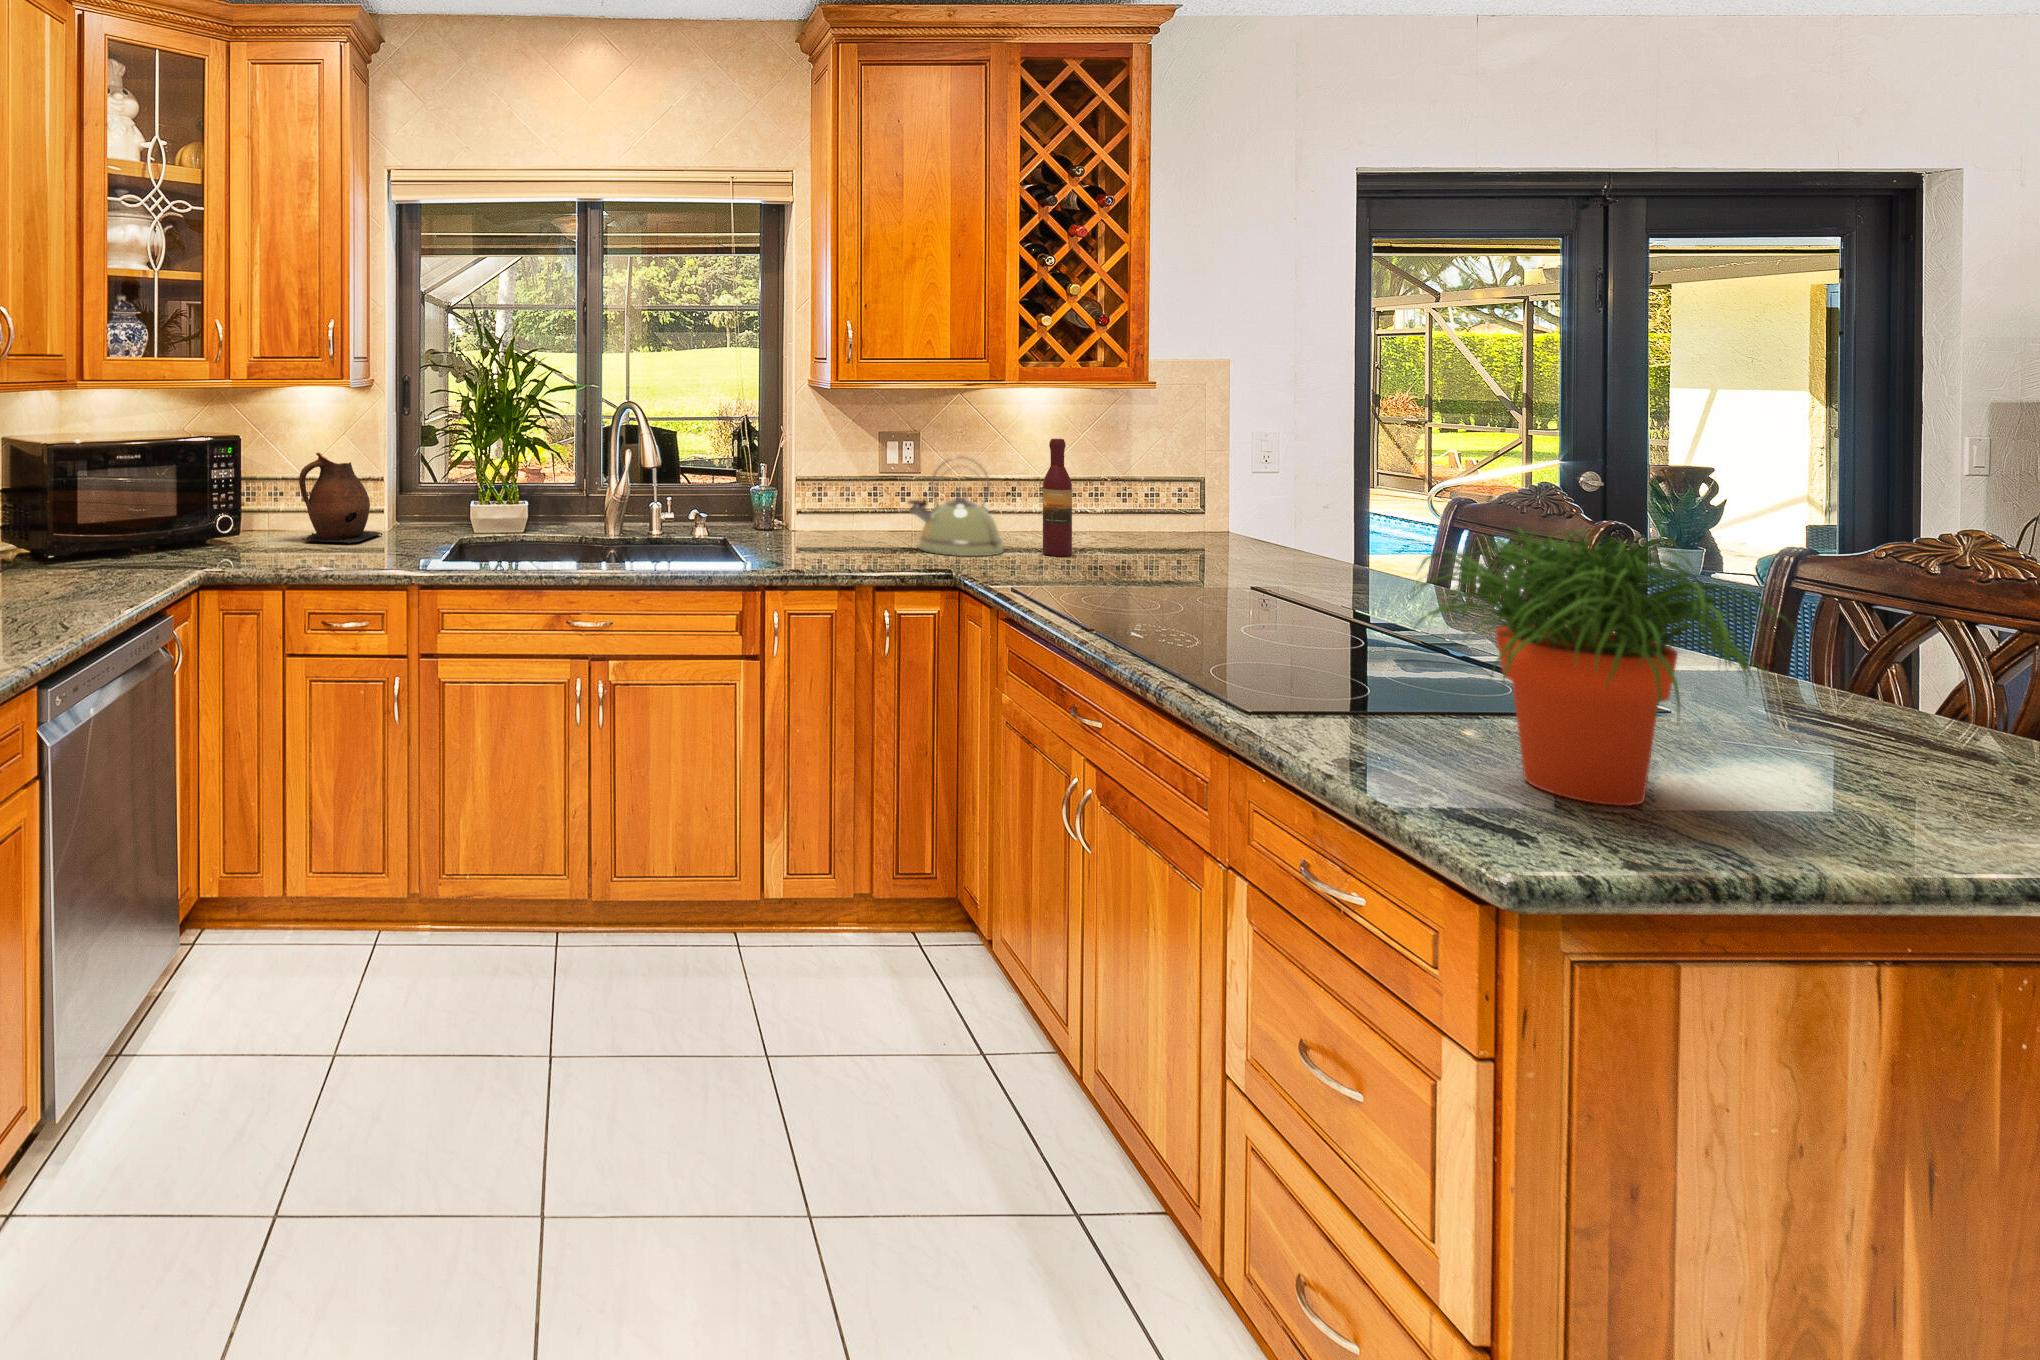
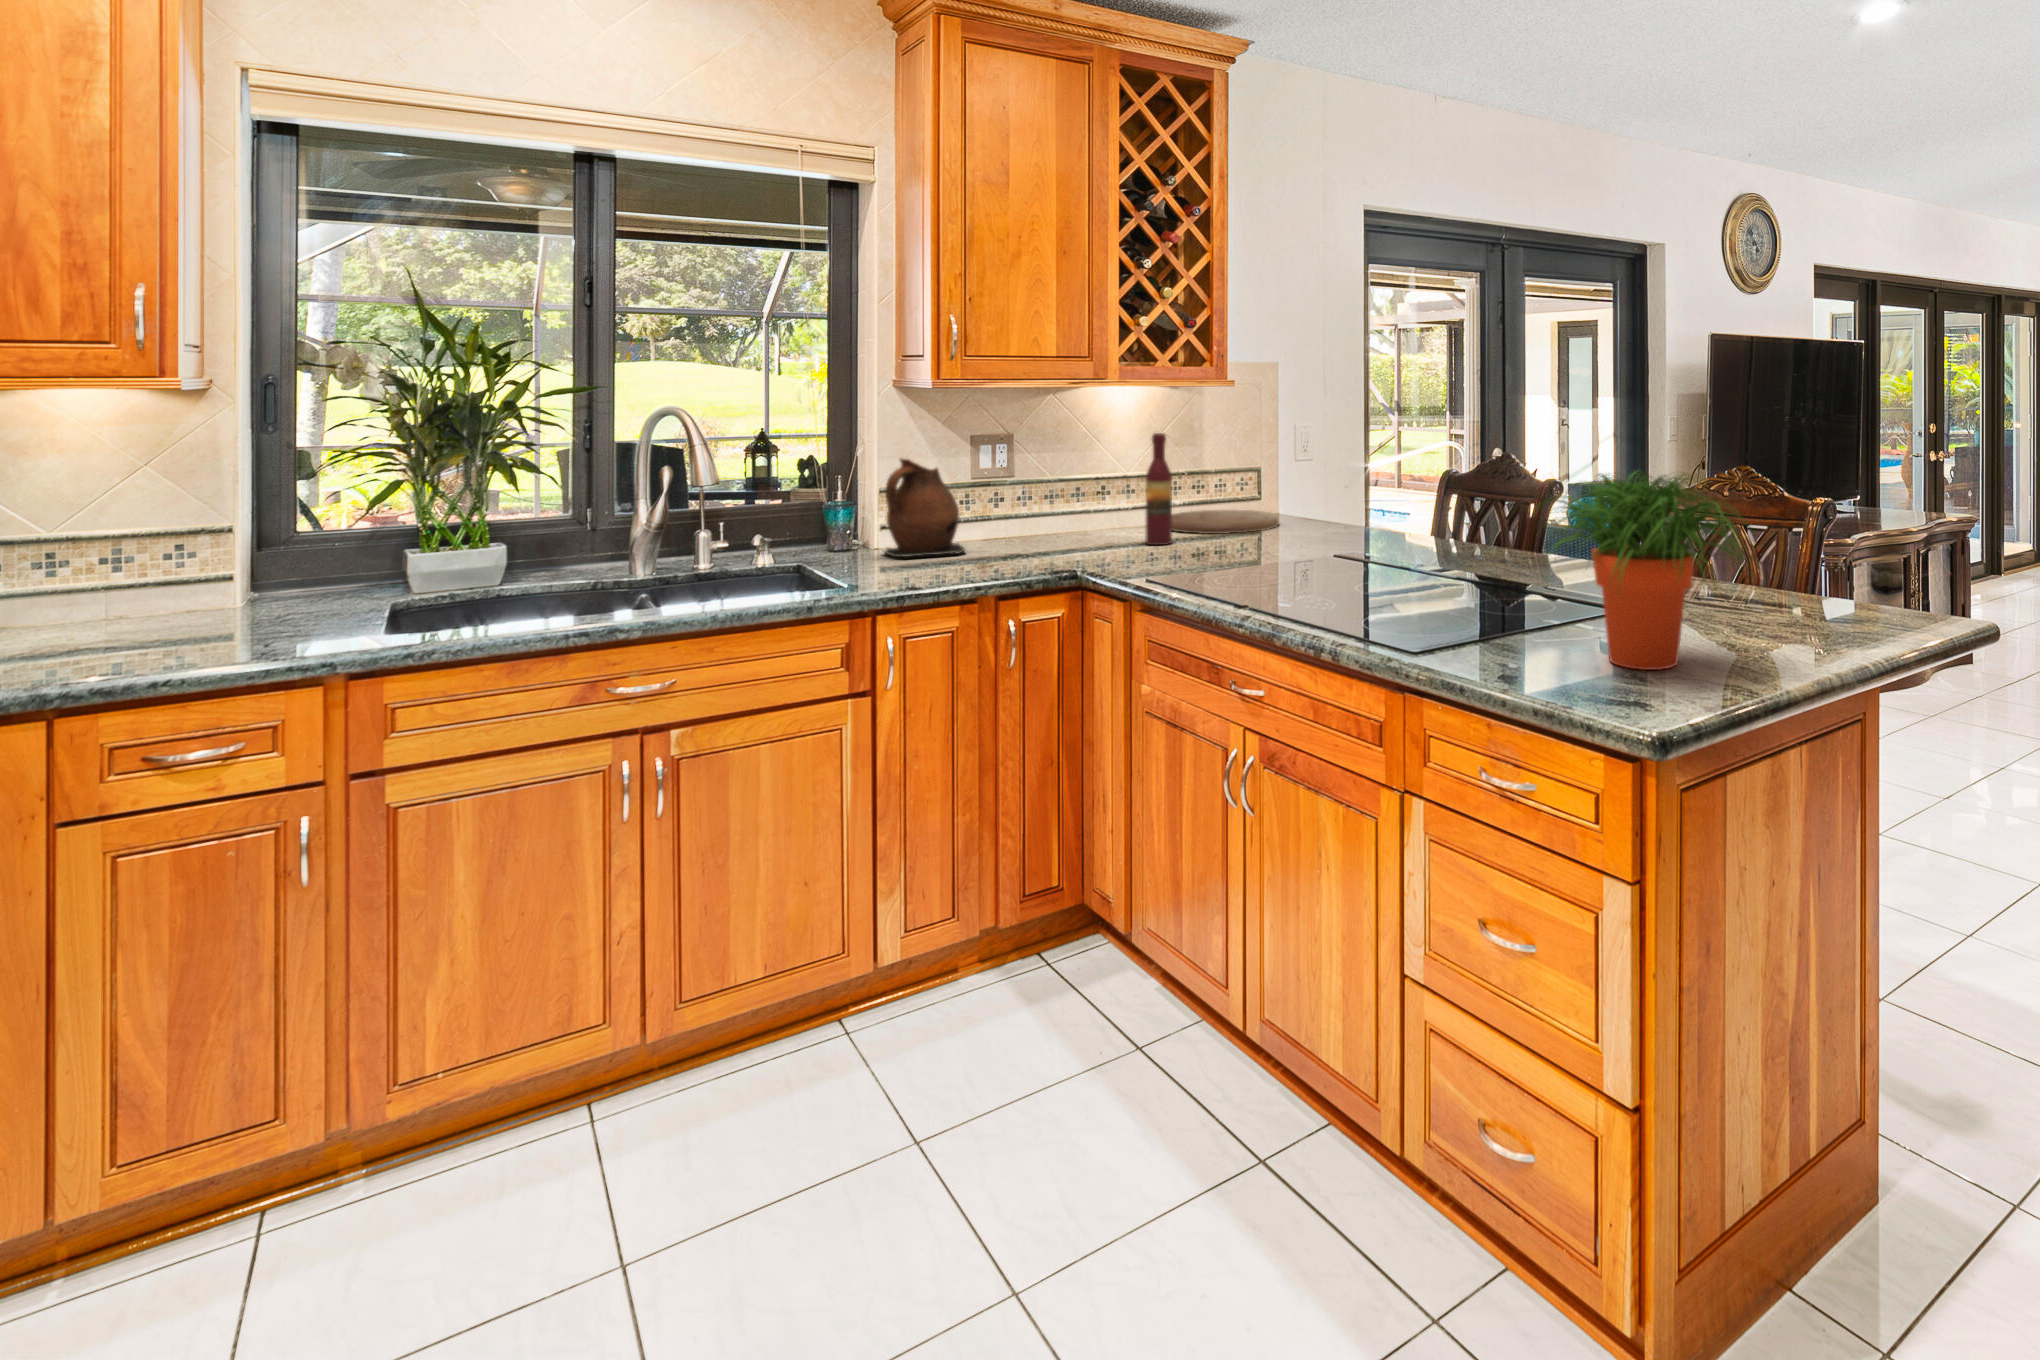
ceramic pitcher: present [299,453,382,544] -> present [885,458,965,557]
kettle: present [908,456,1003,556] -> none [1015,455,1110,555]
cutting board: none [1077,523,1217,553] -> present [1172,510,1279,534]

